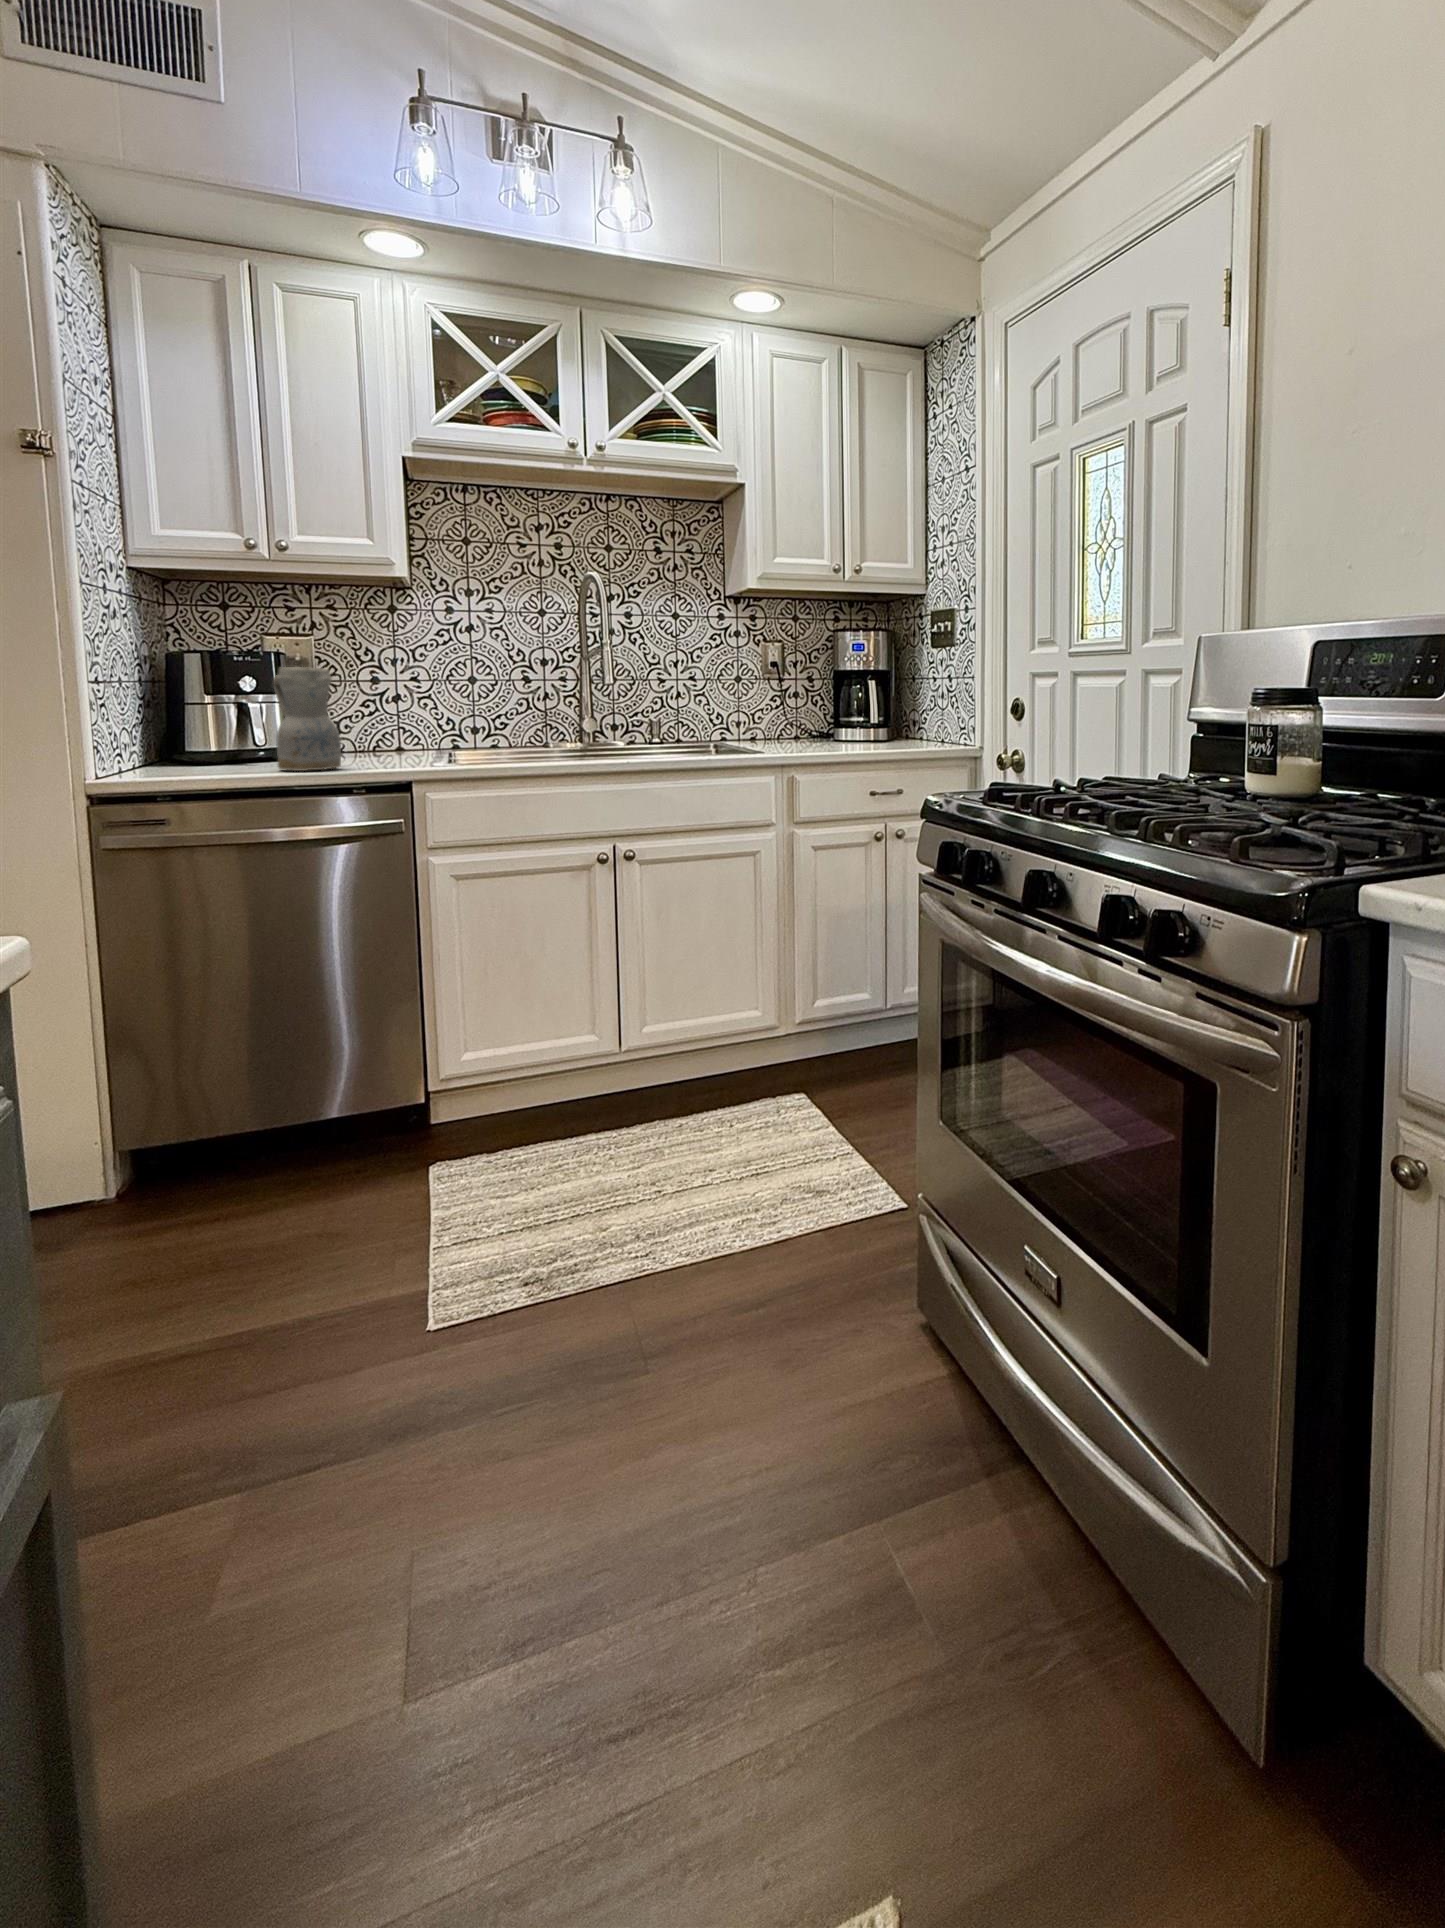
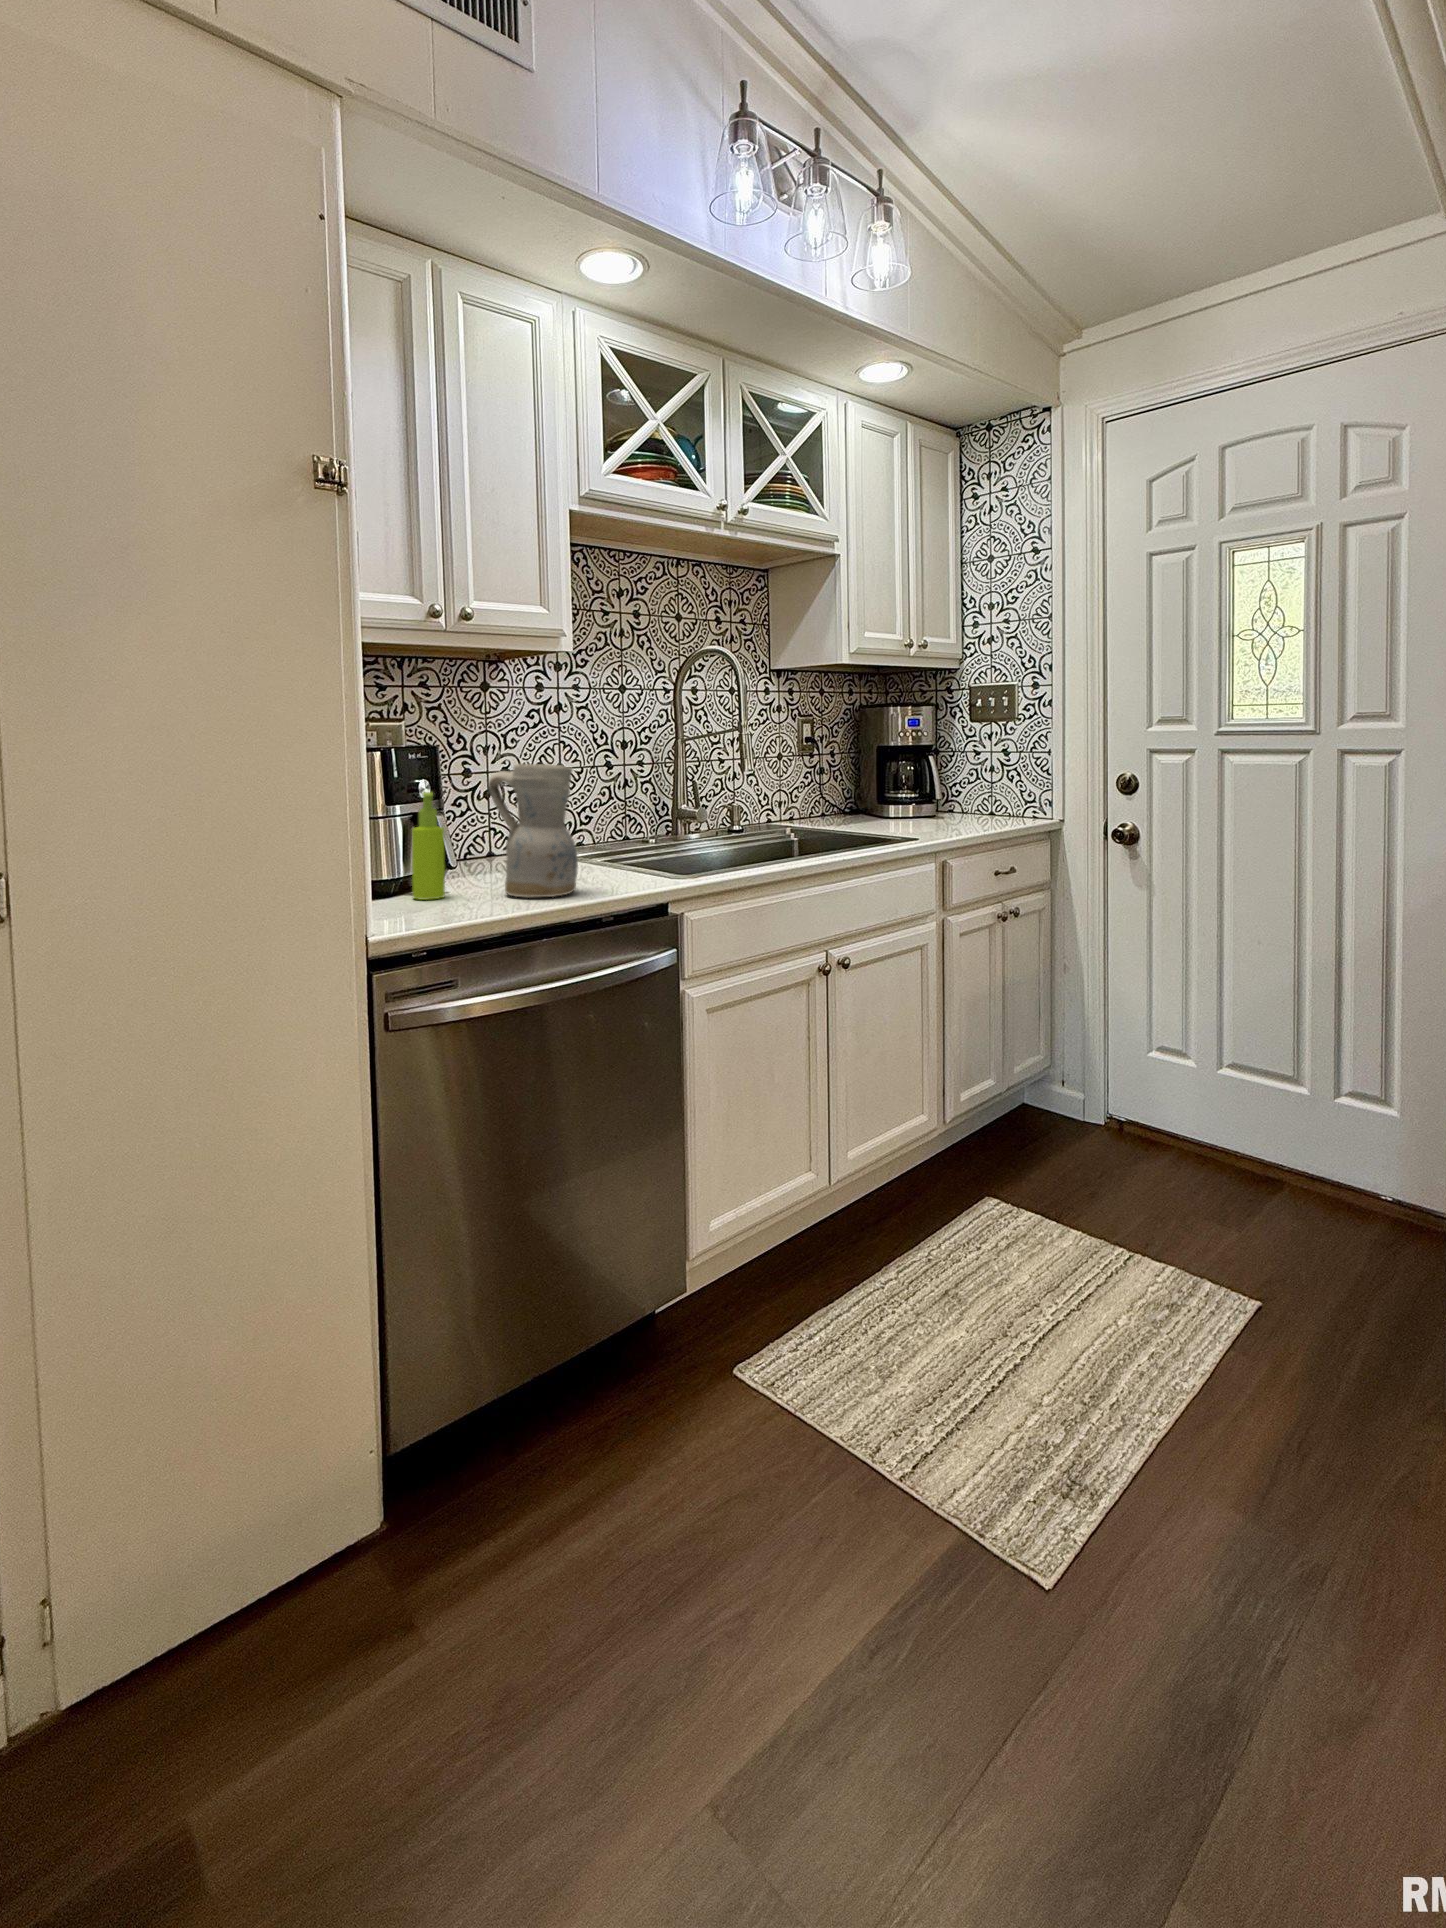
soap dispenser: none [217,687,249,769] -> present [412,792,445,900]

